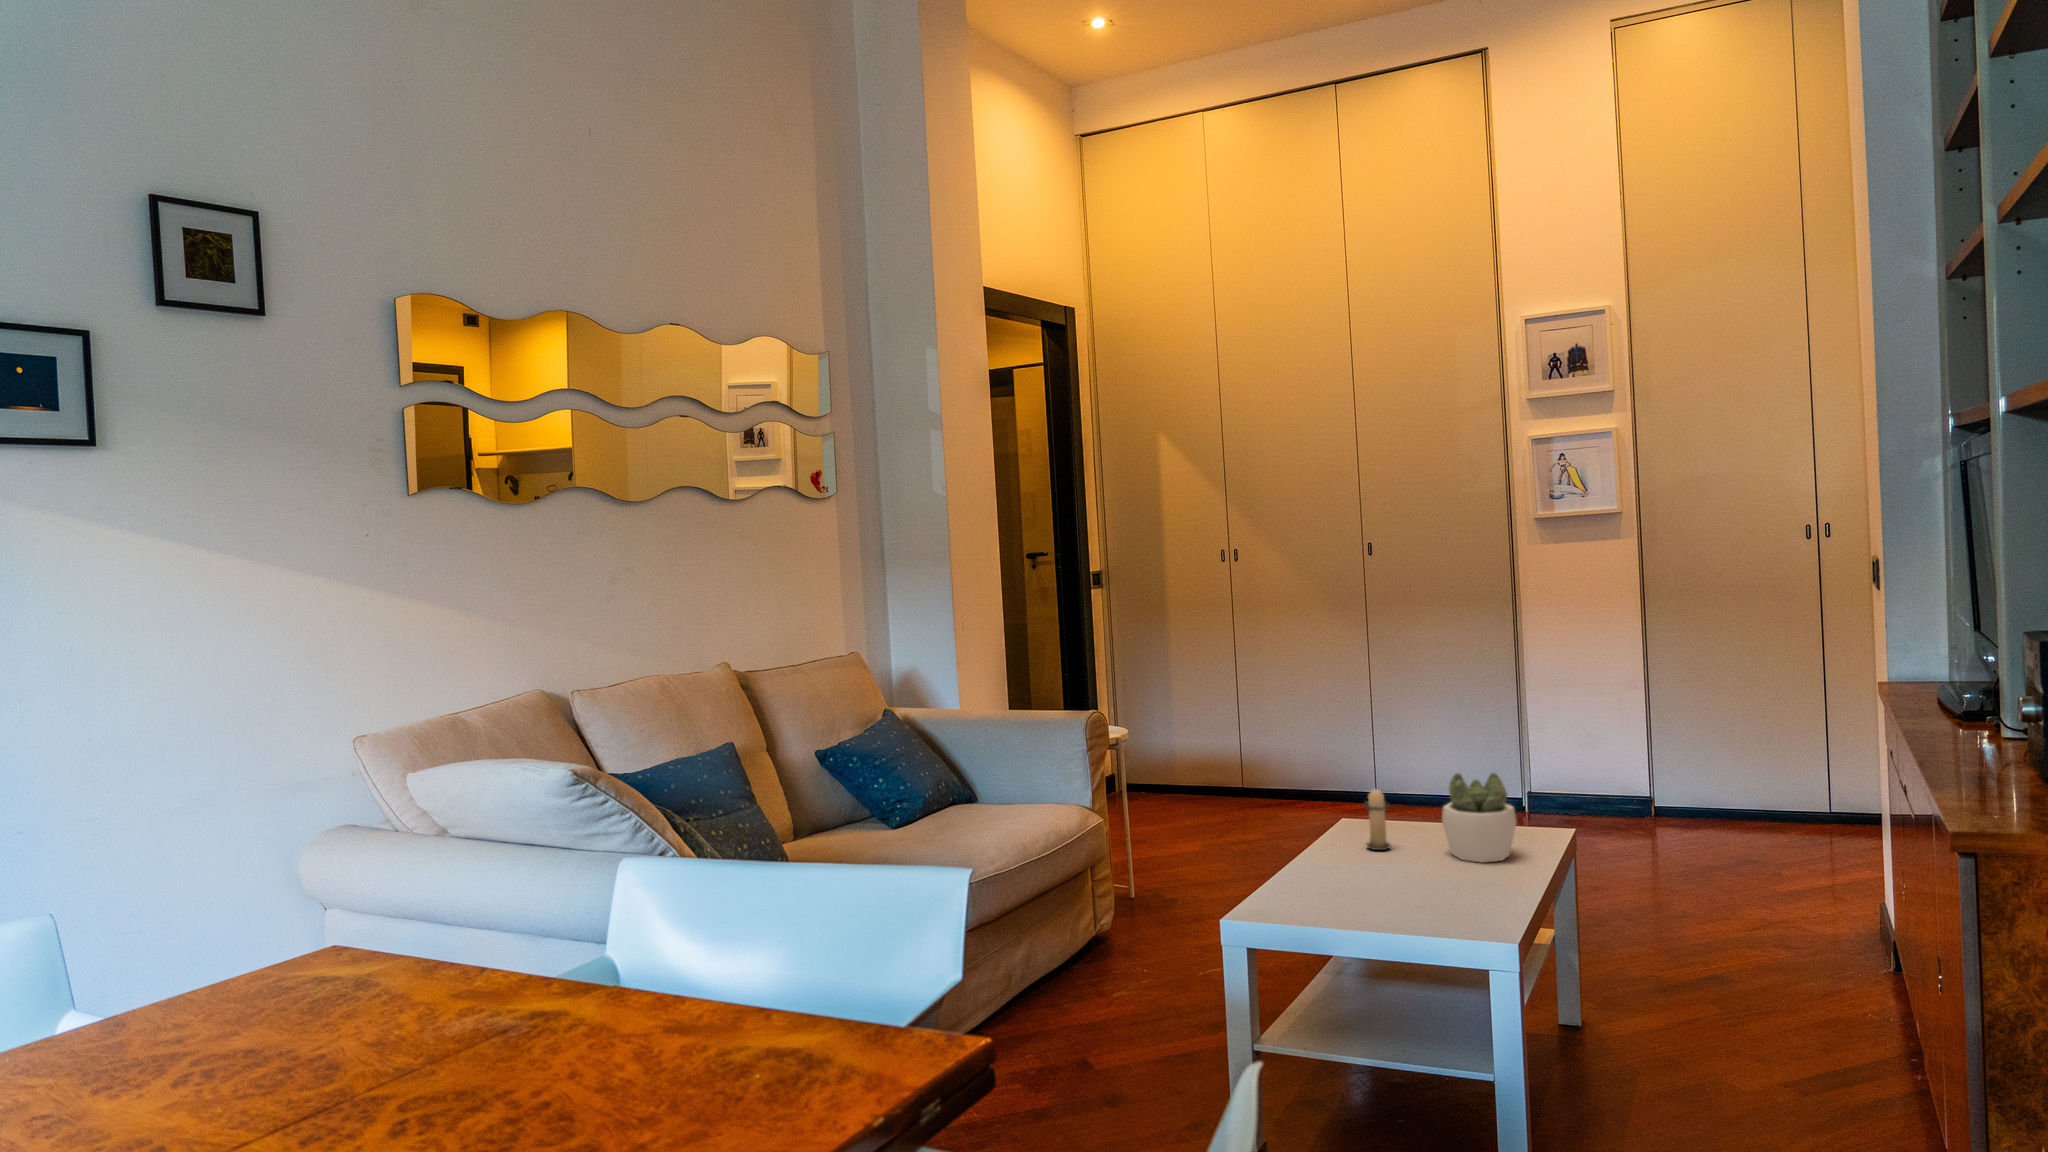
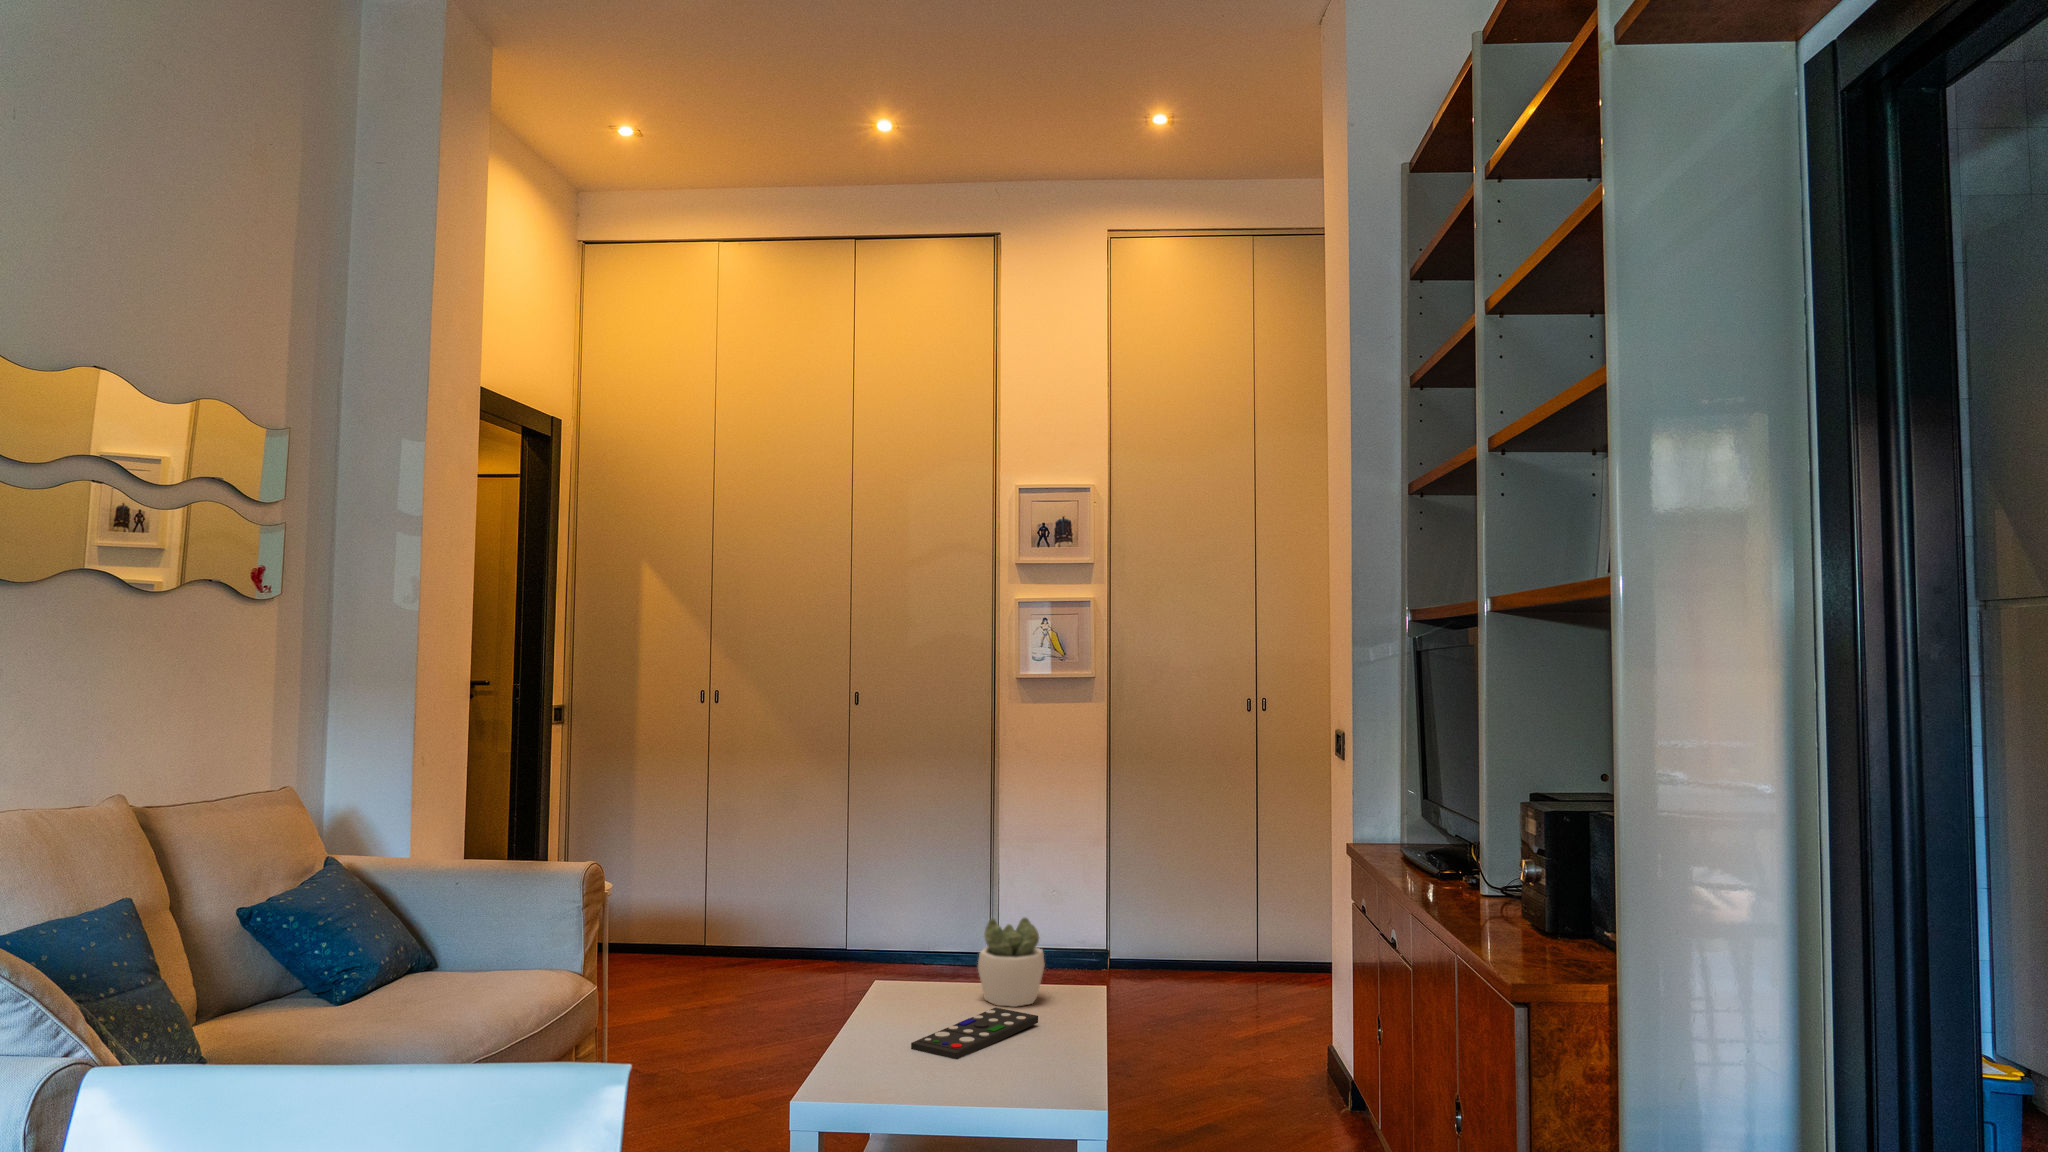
candle: present [1365,789,1391,850] -> none [899,932,931,1001]
remote control: none [1354,862,1499,912] -> present [911,1008,1038,1059]

